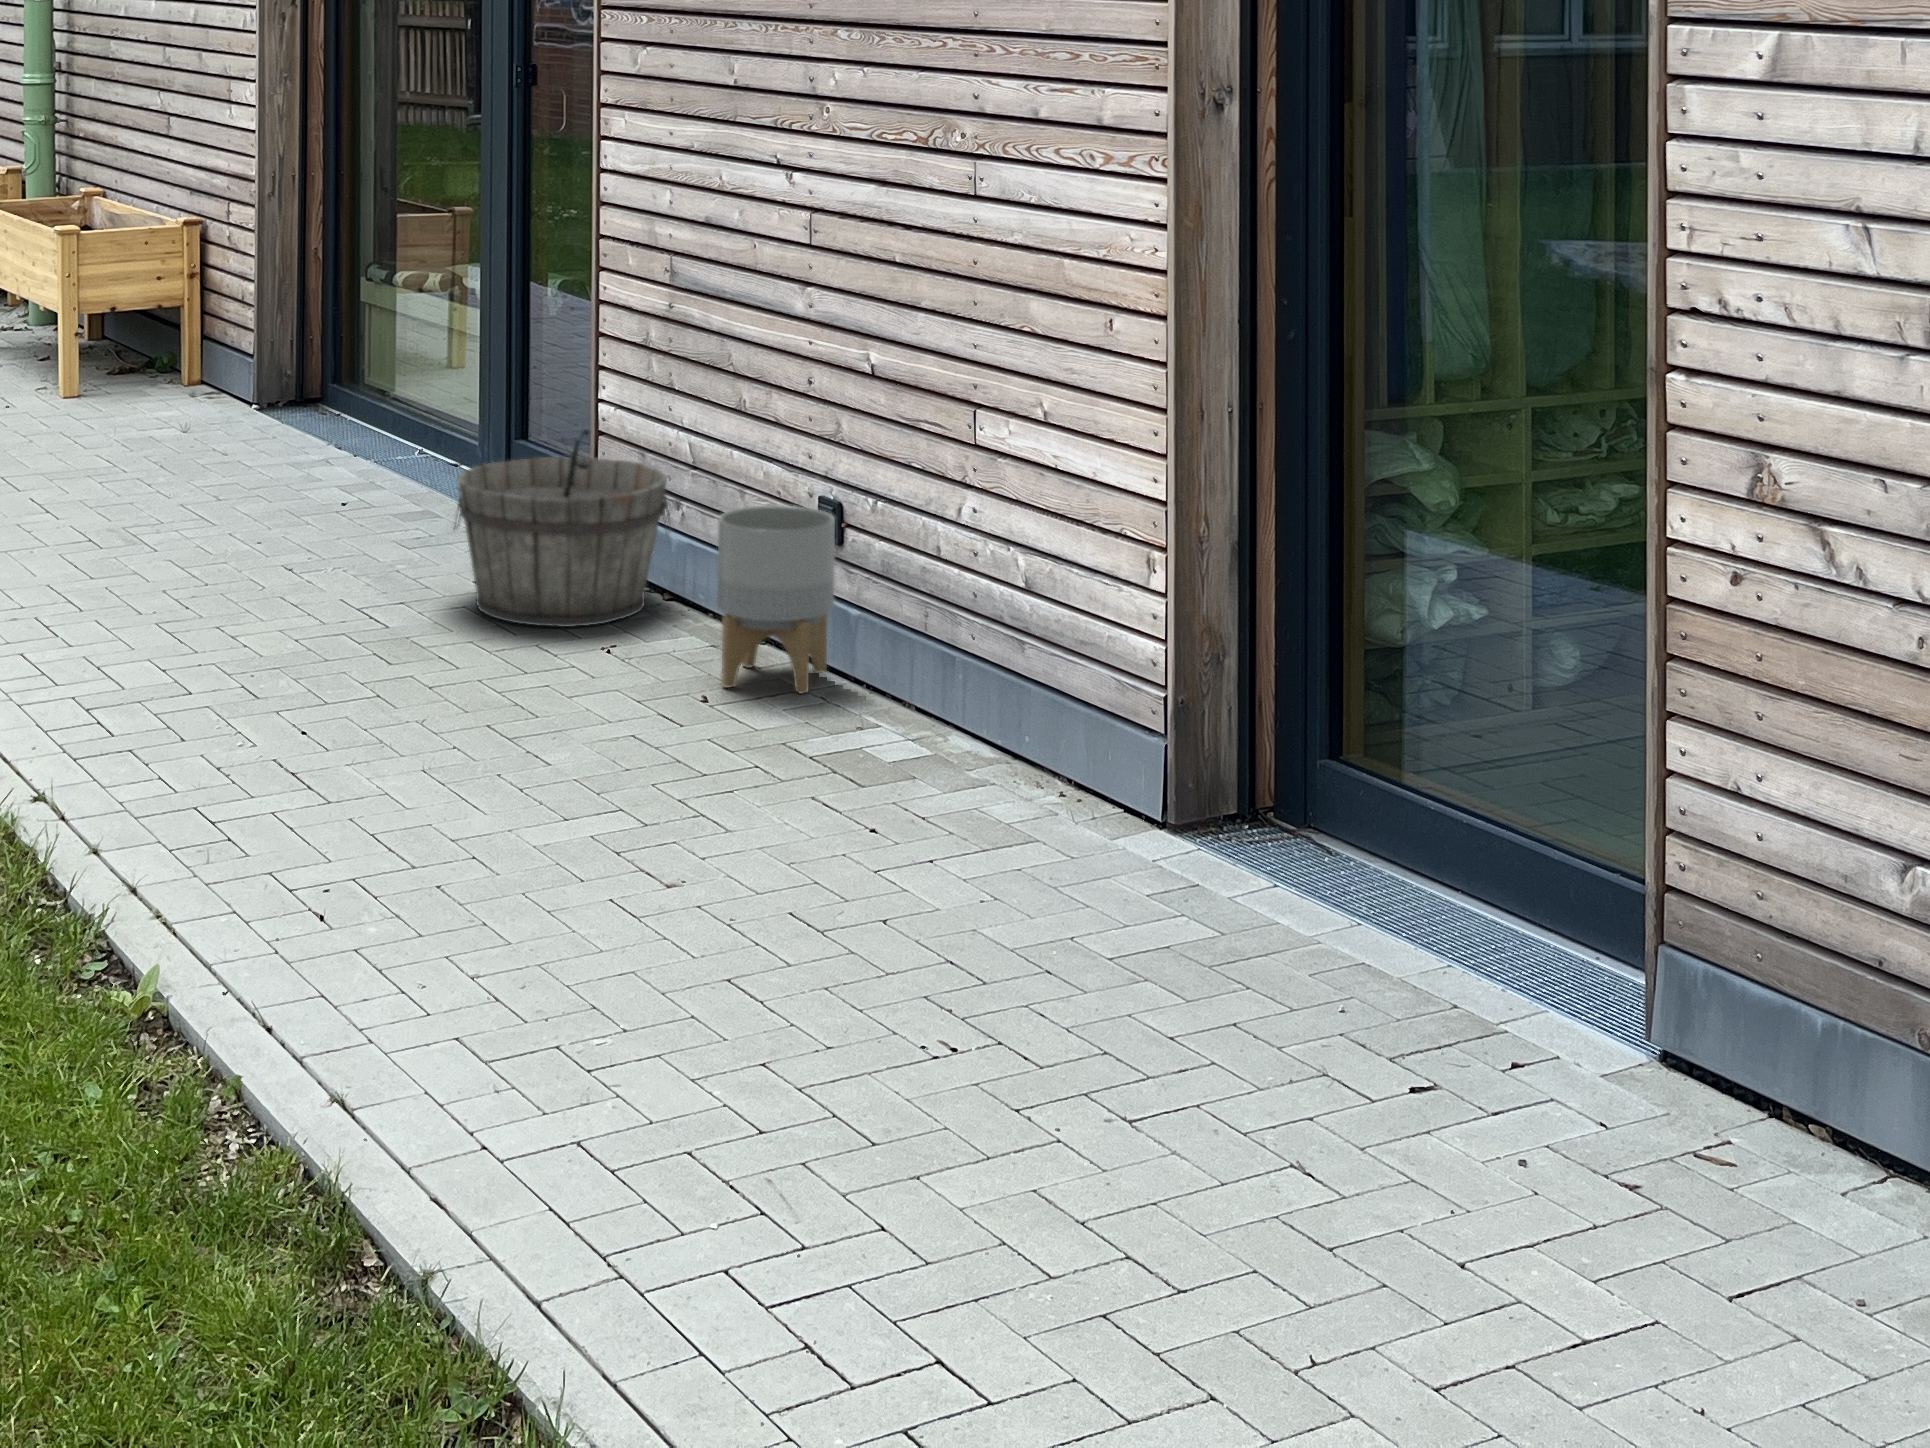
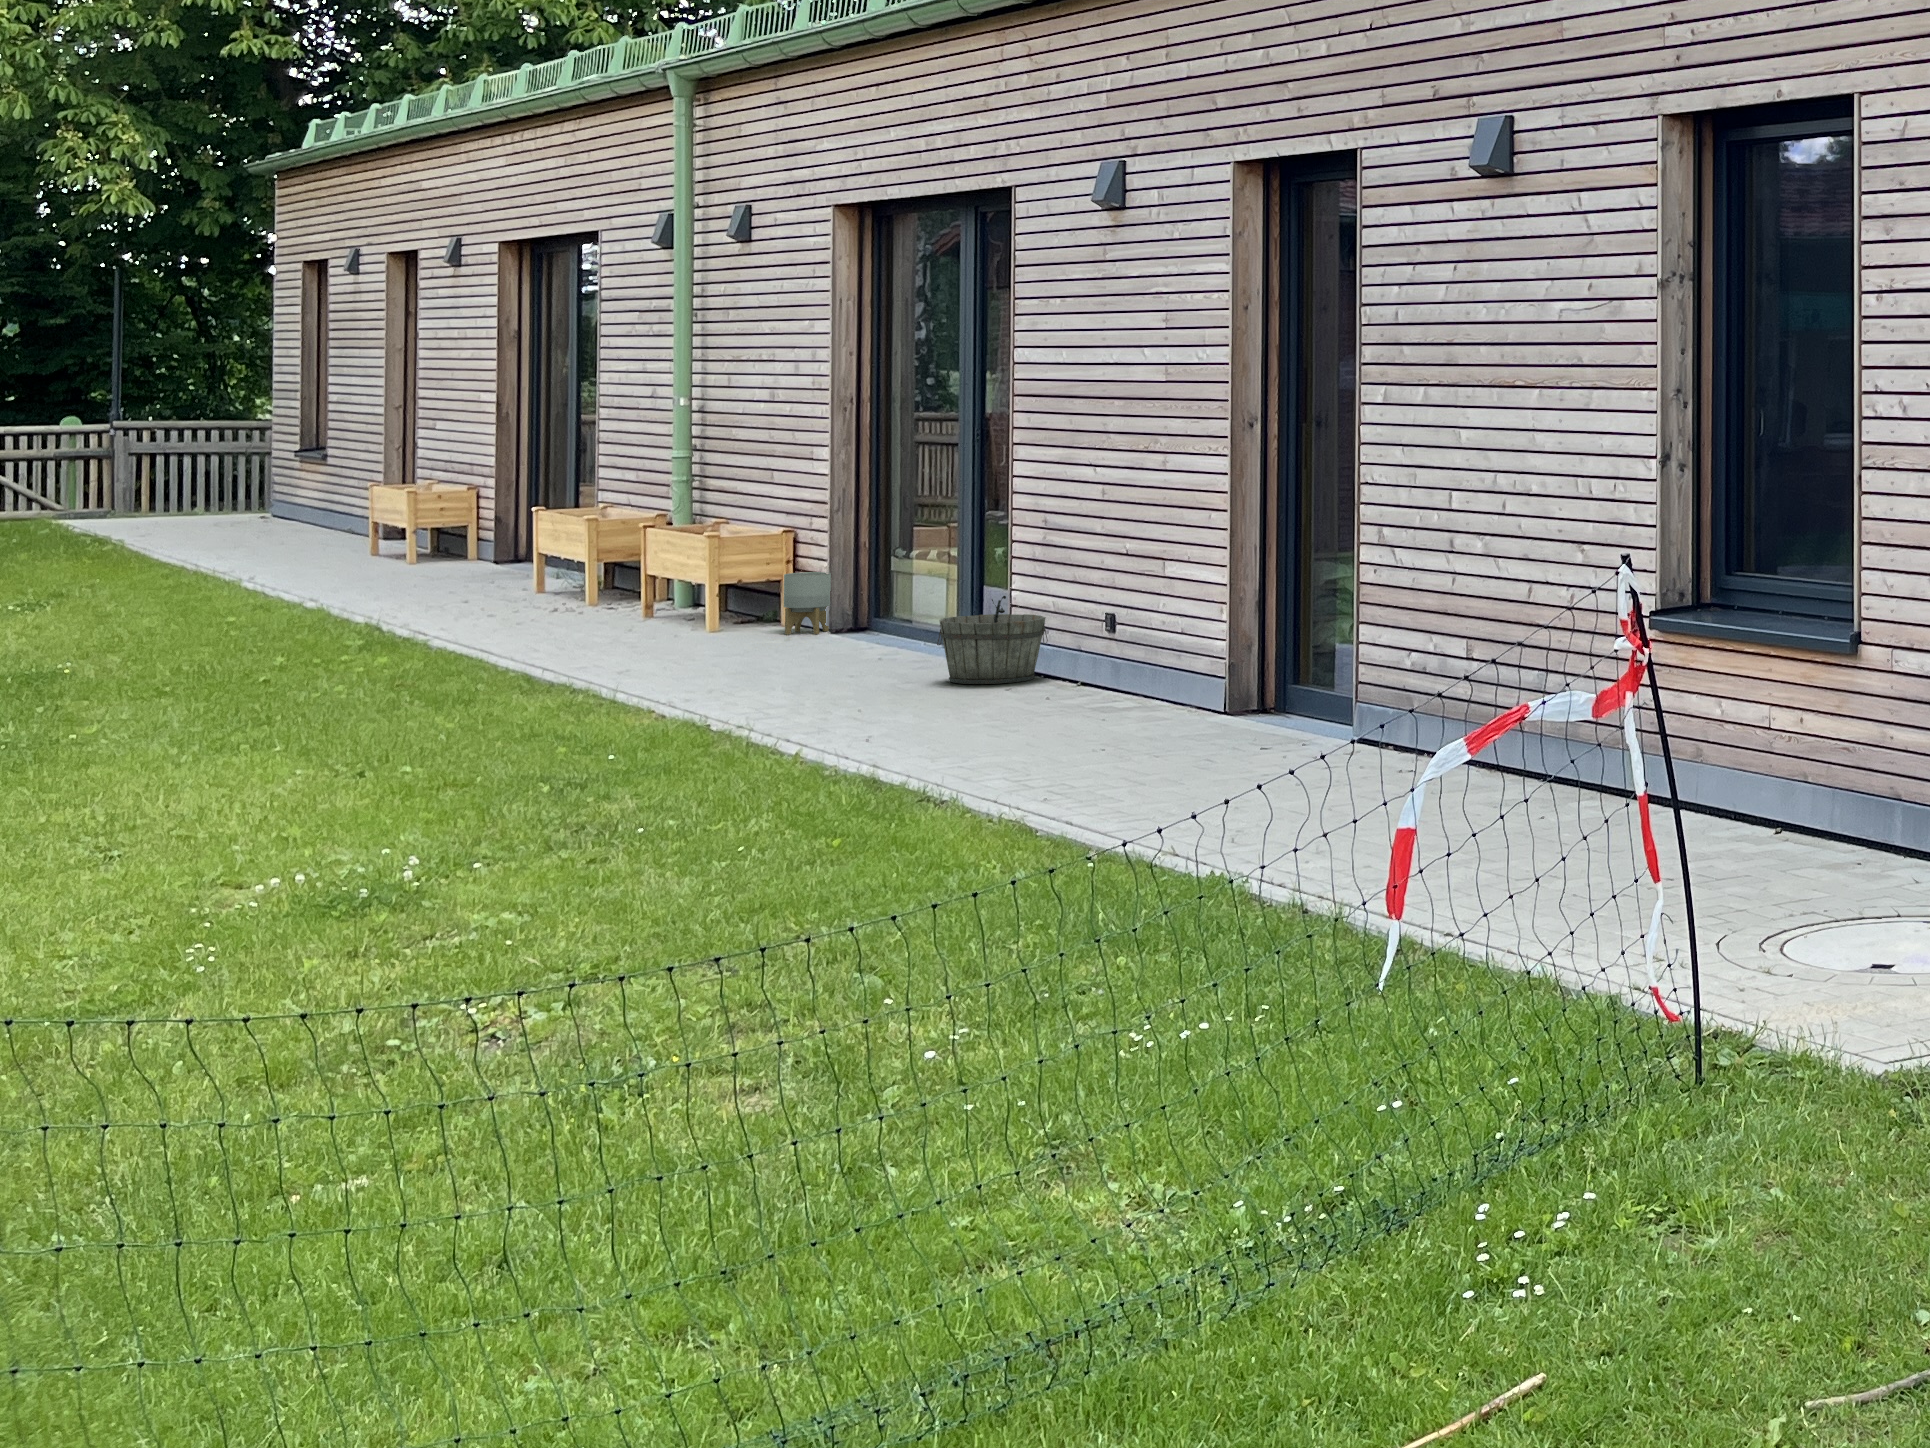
planter: present [717,506,835,693] -> present [784,572,831,634]

